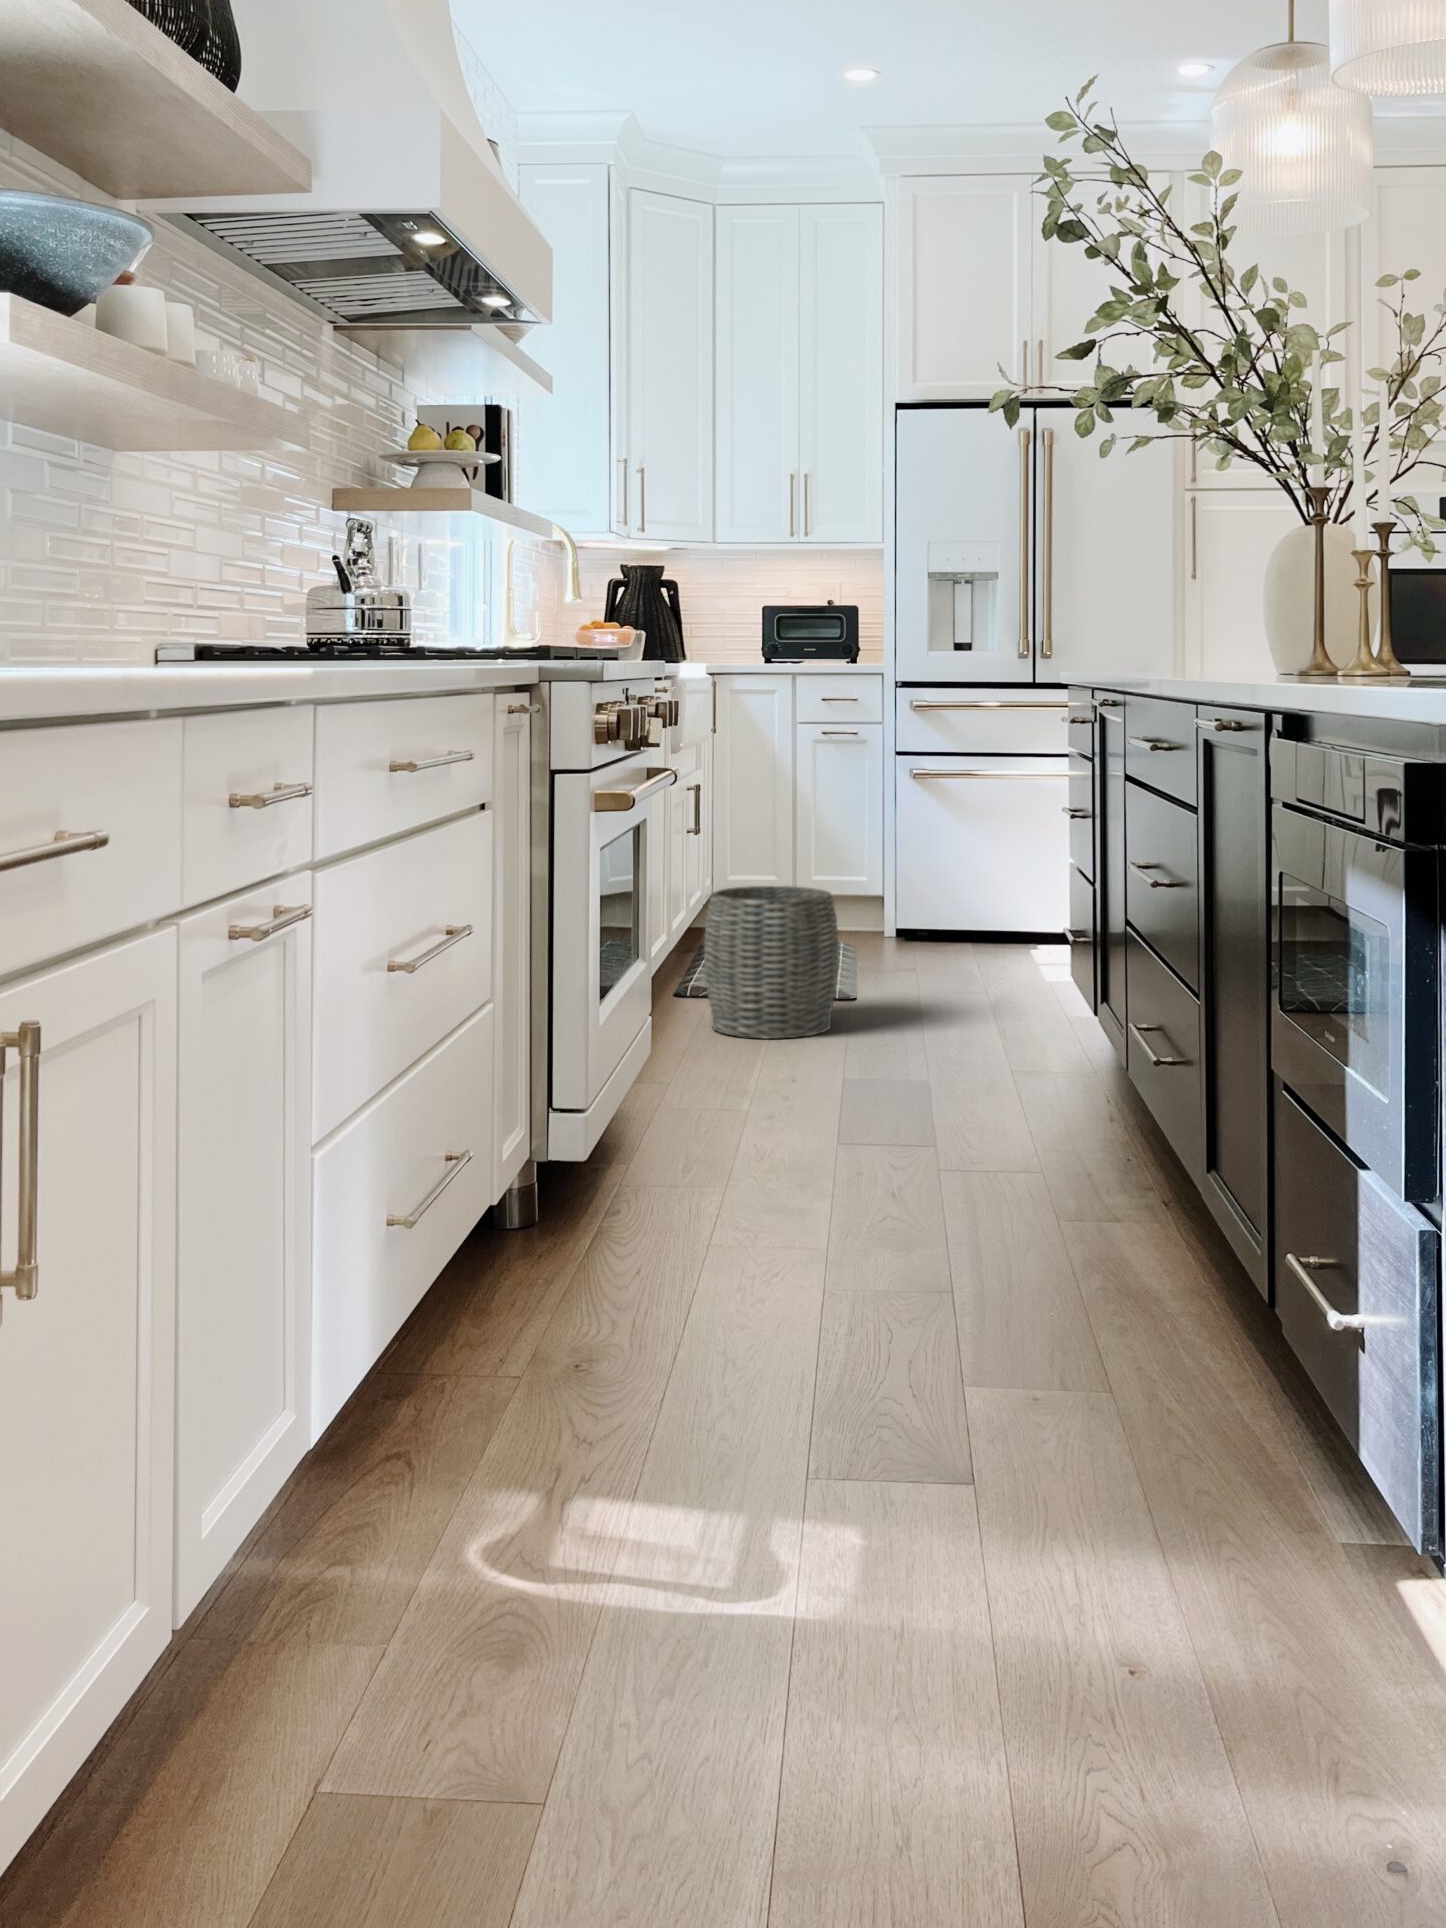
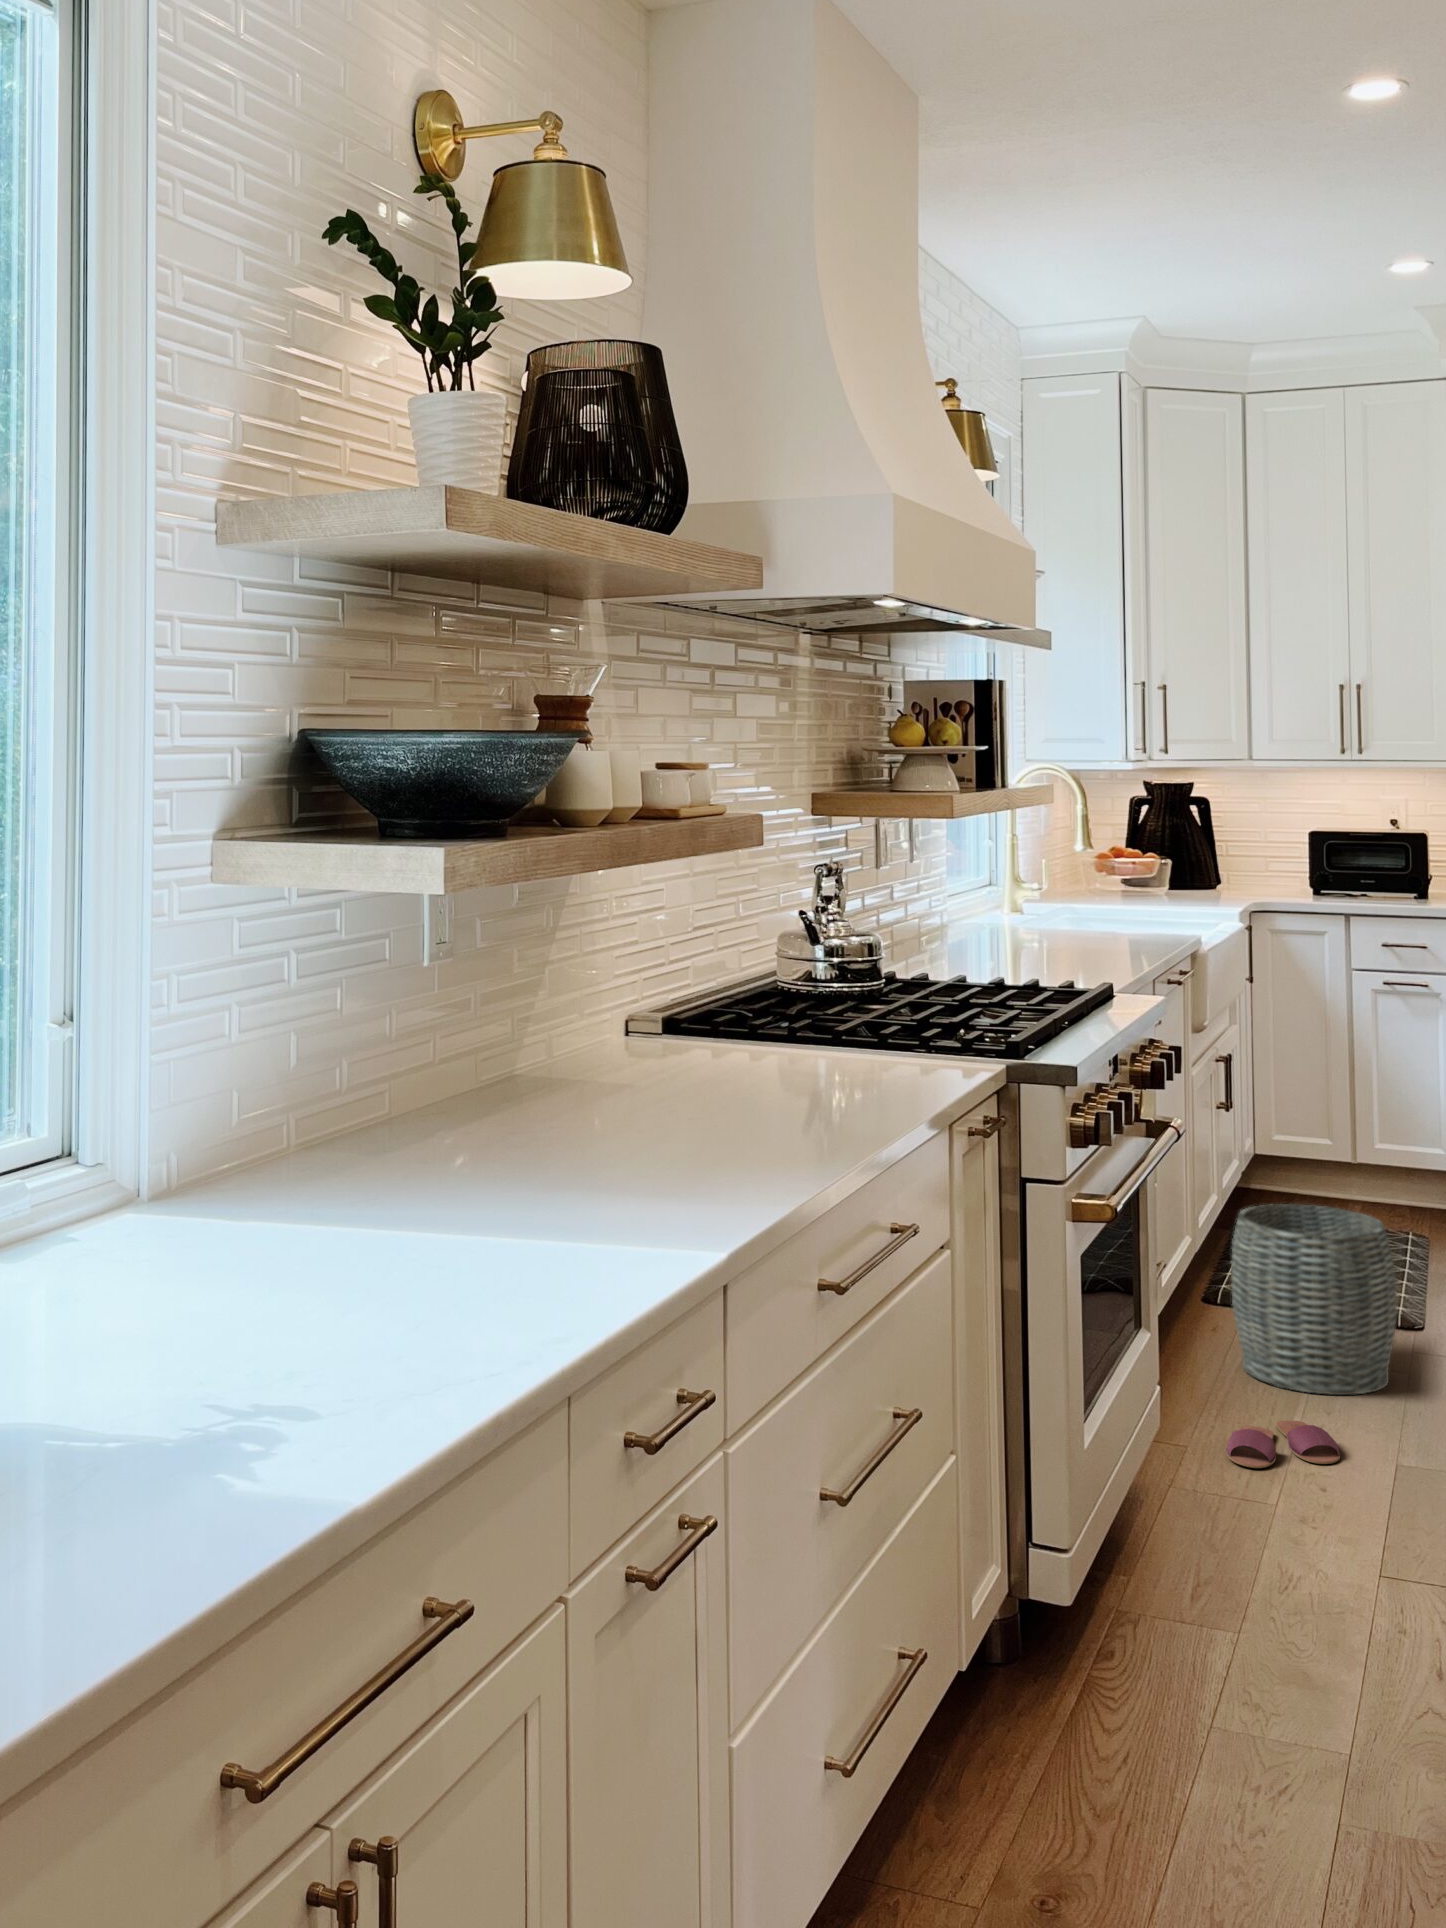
slippers: none [704,1051,797,1087] -> present [1226,1421,1340,1468]

